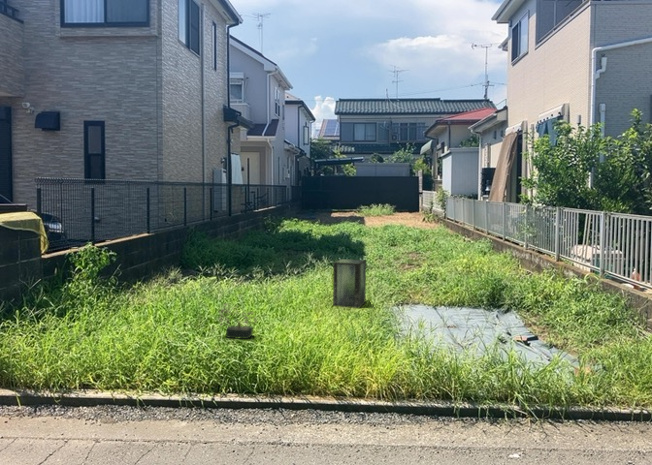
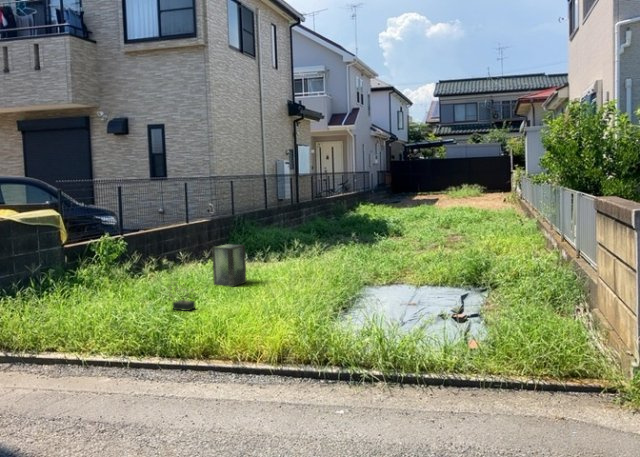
storage box: present [333,259,366,308] -> present [212,244,247,287]

